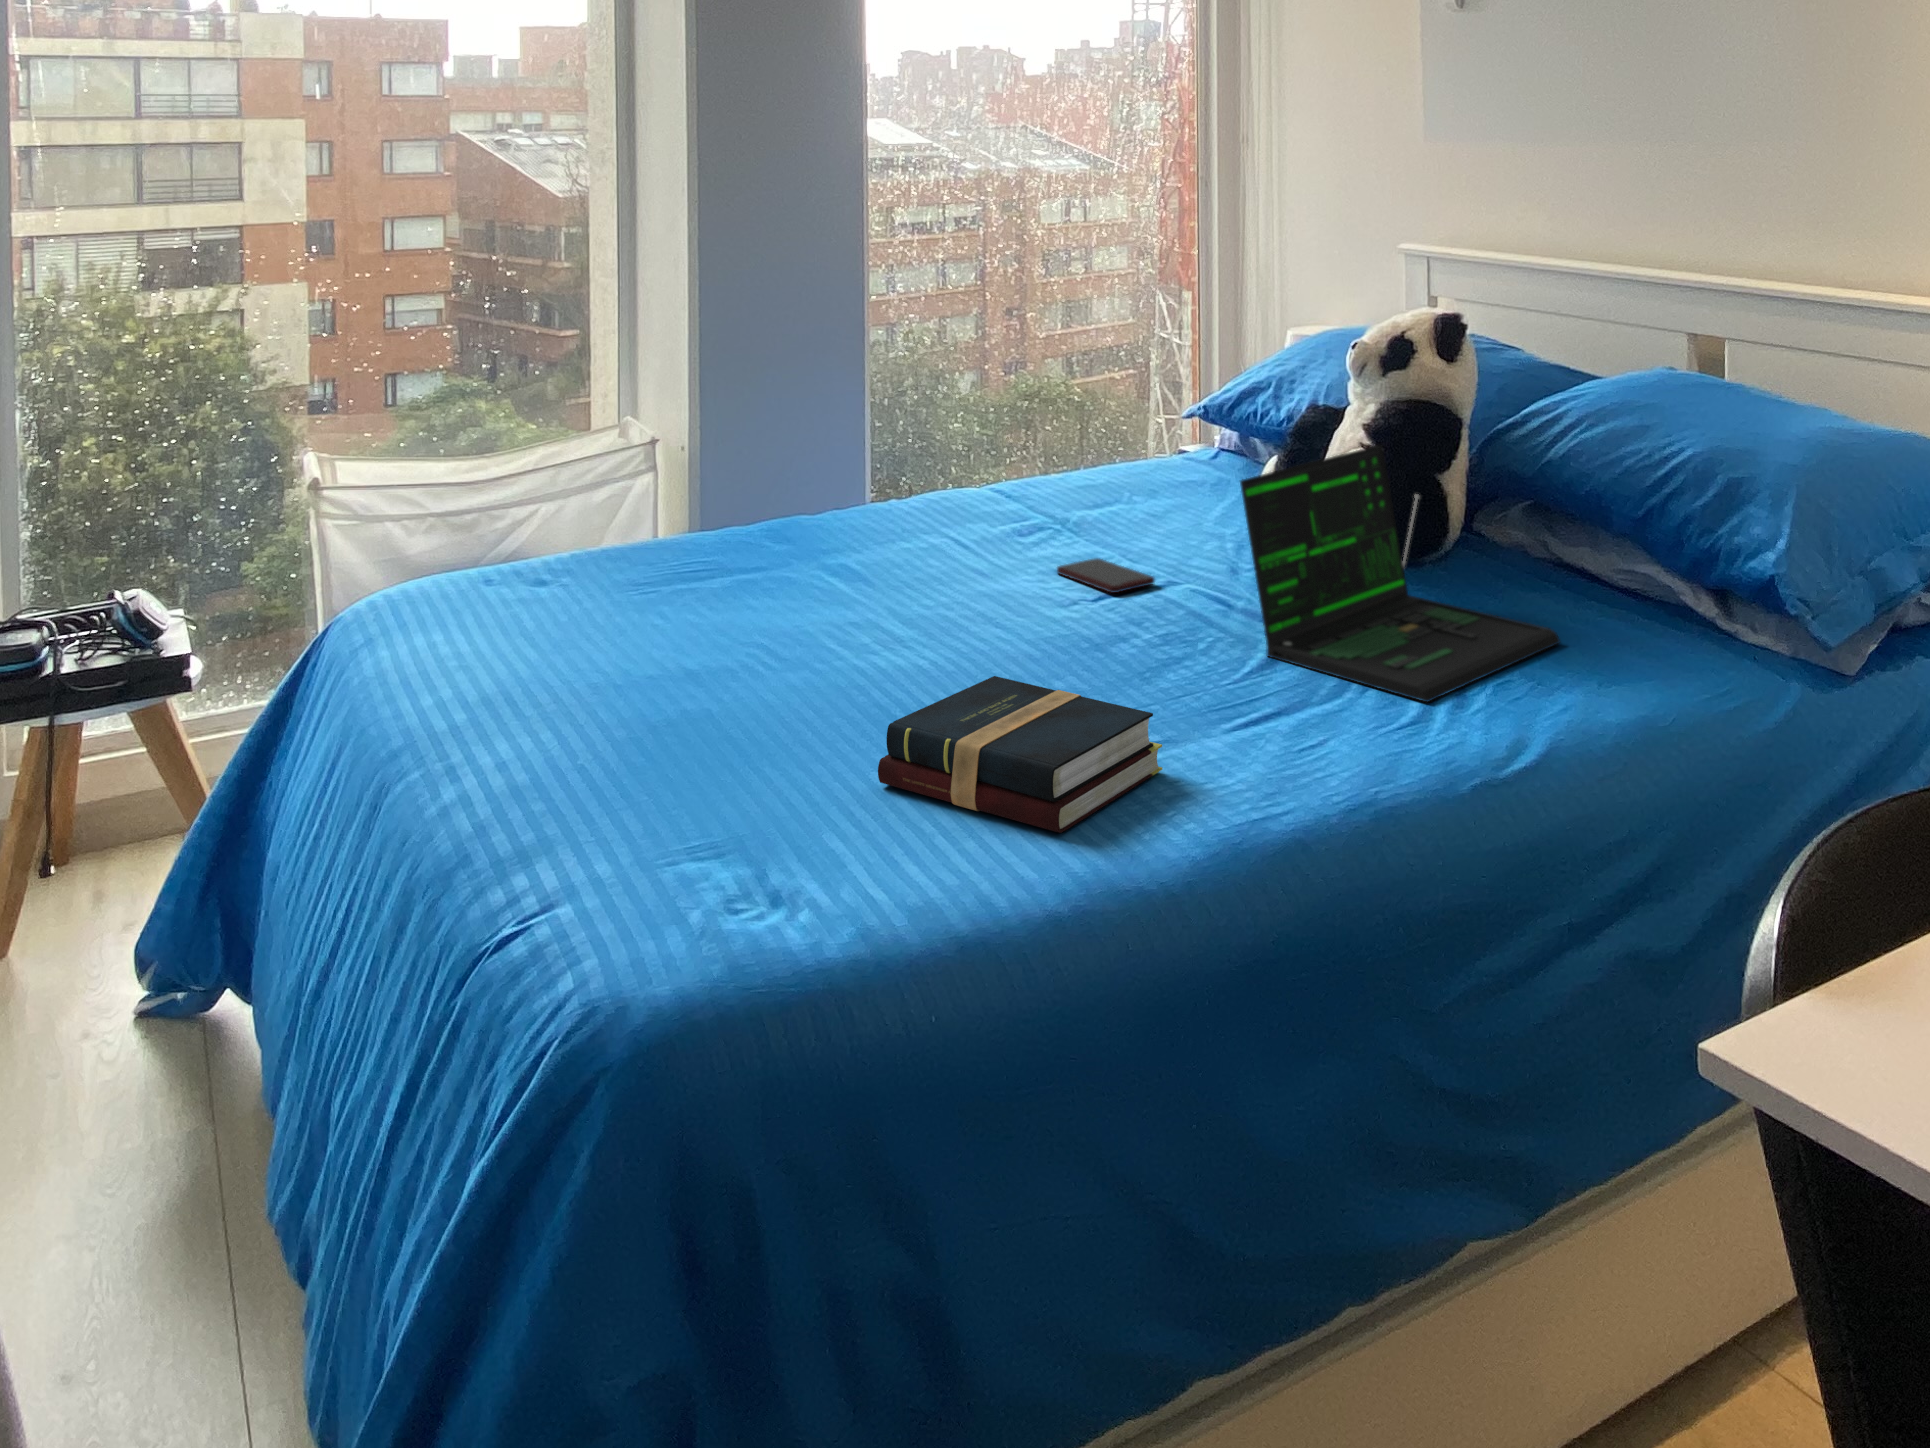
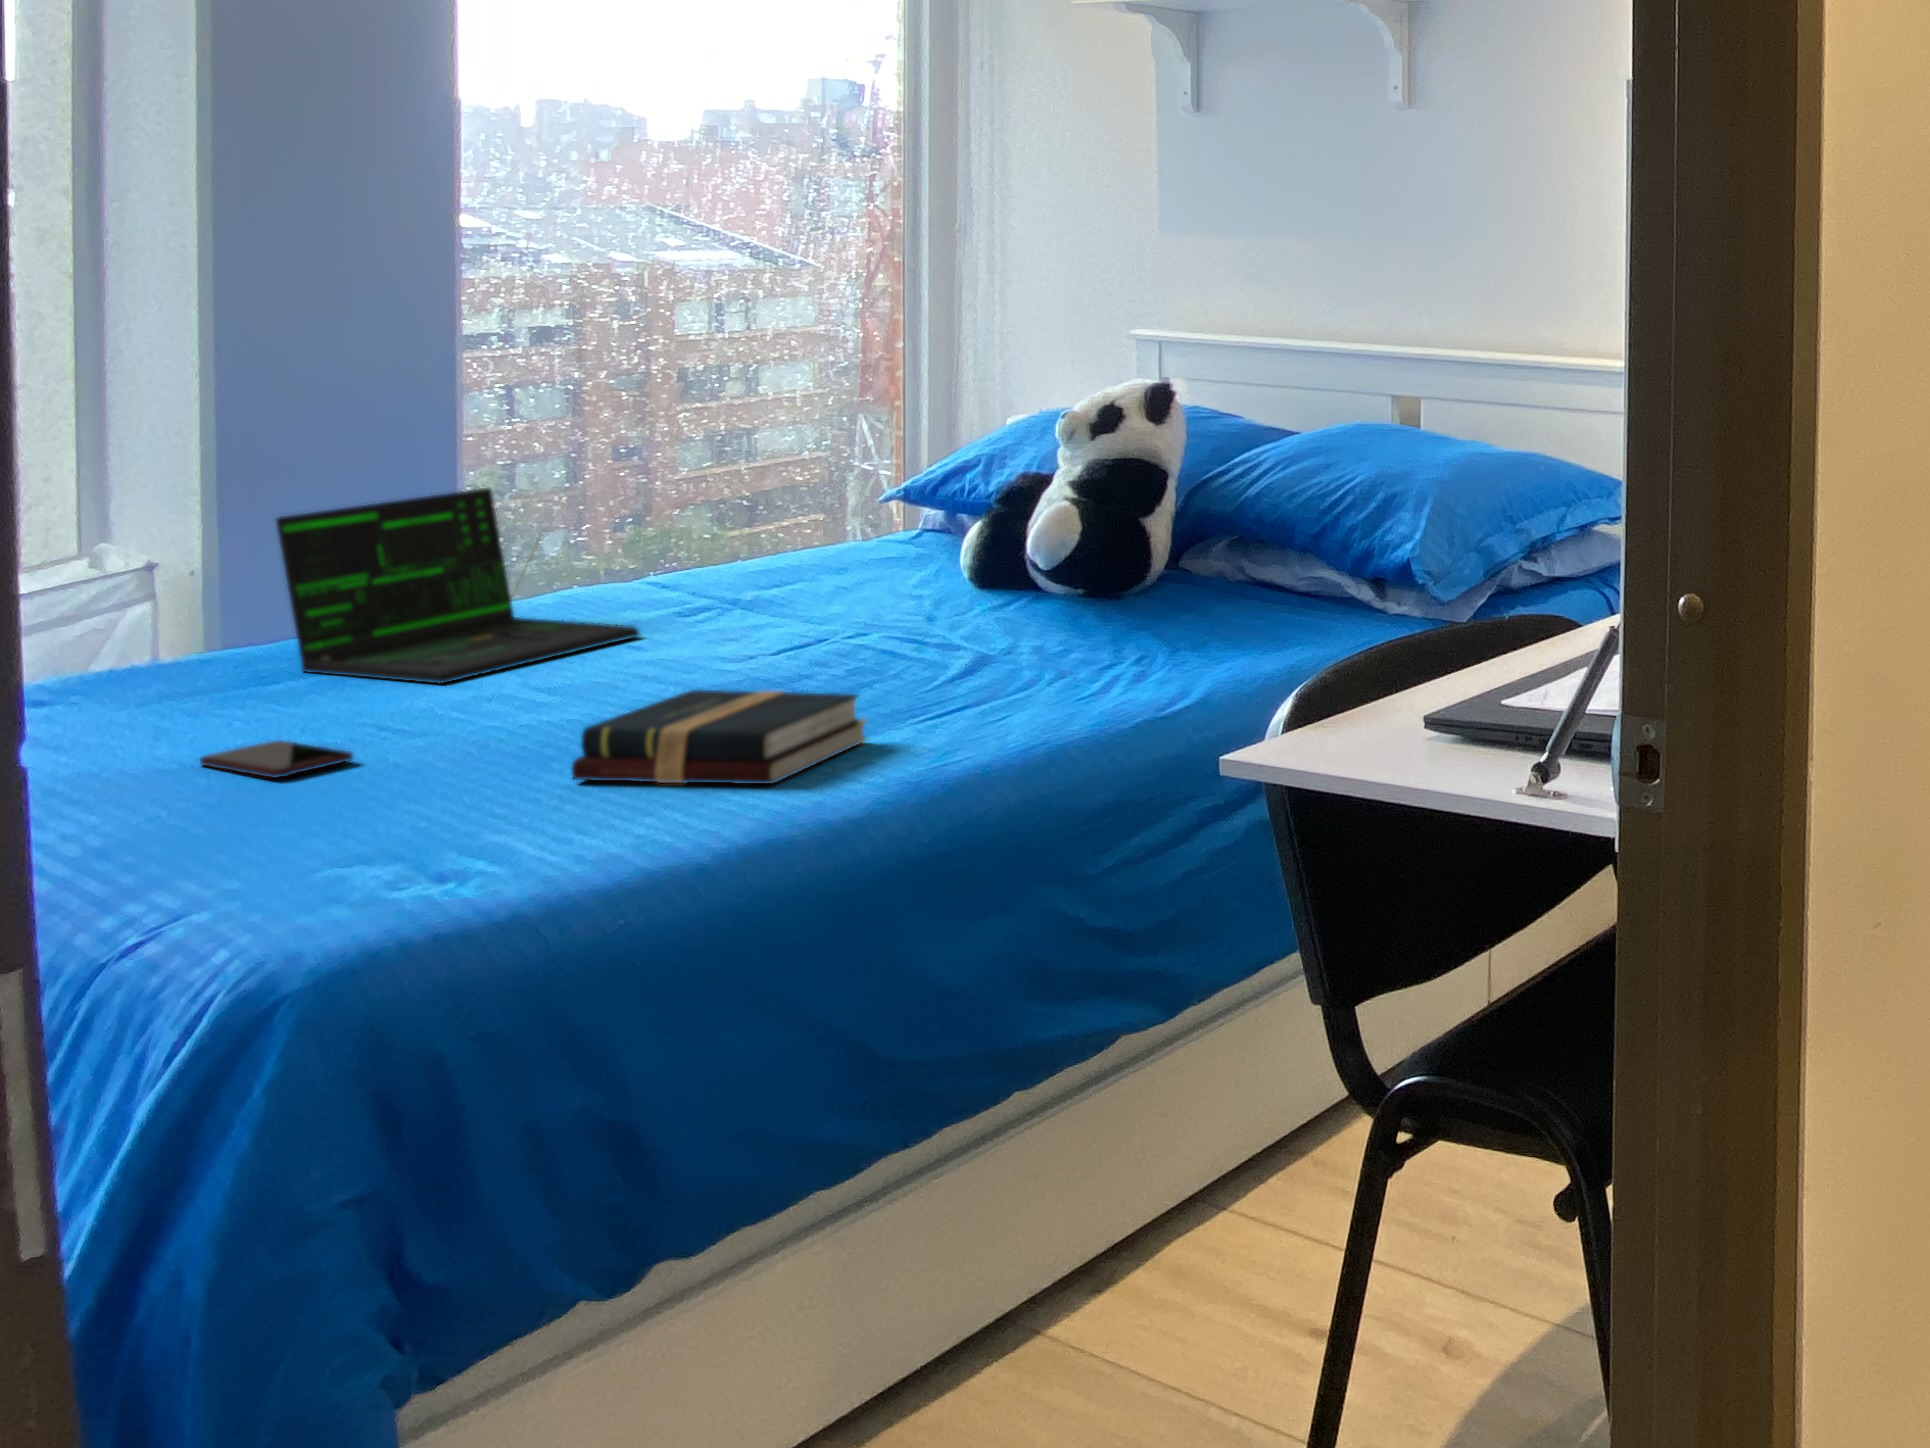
laptop: present [1240,445,1560,702] -> present [276,487,641,684]
smartphone: present [1057,558,1155,593] -> present [200,740,353,778]

